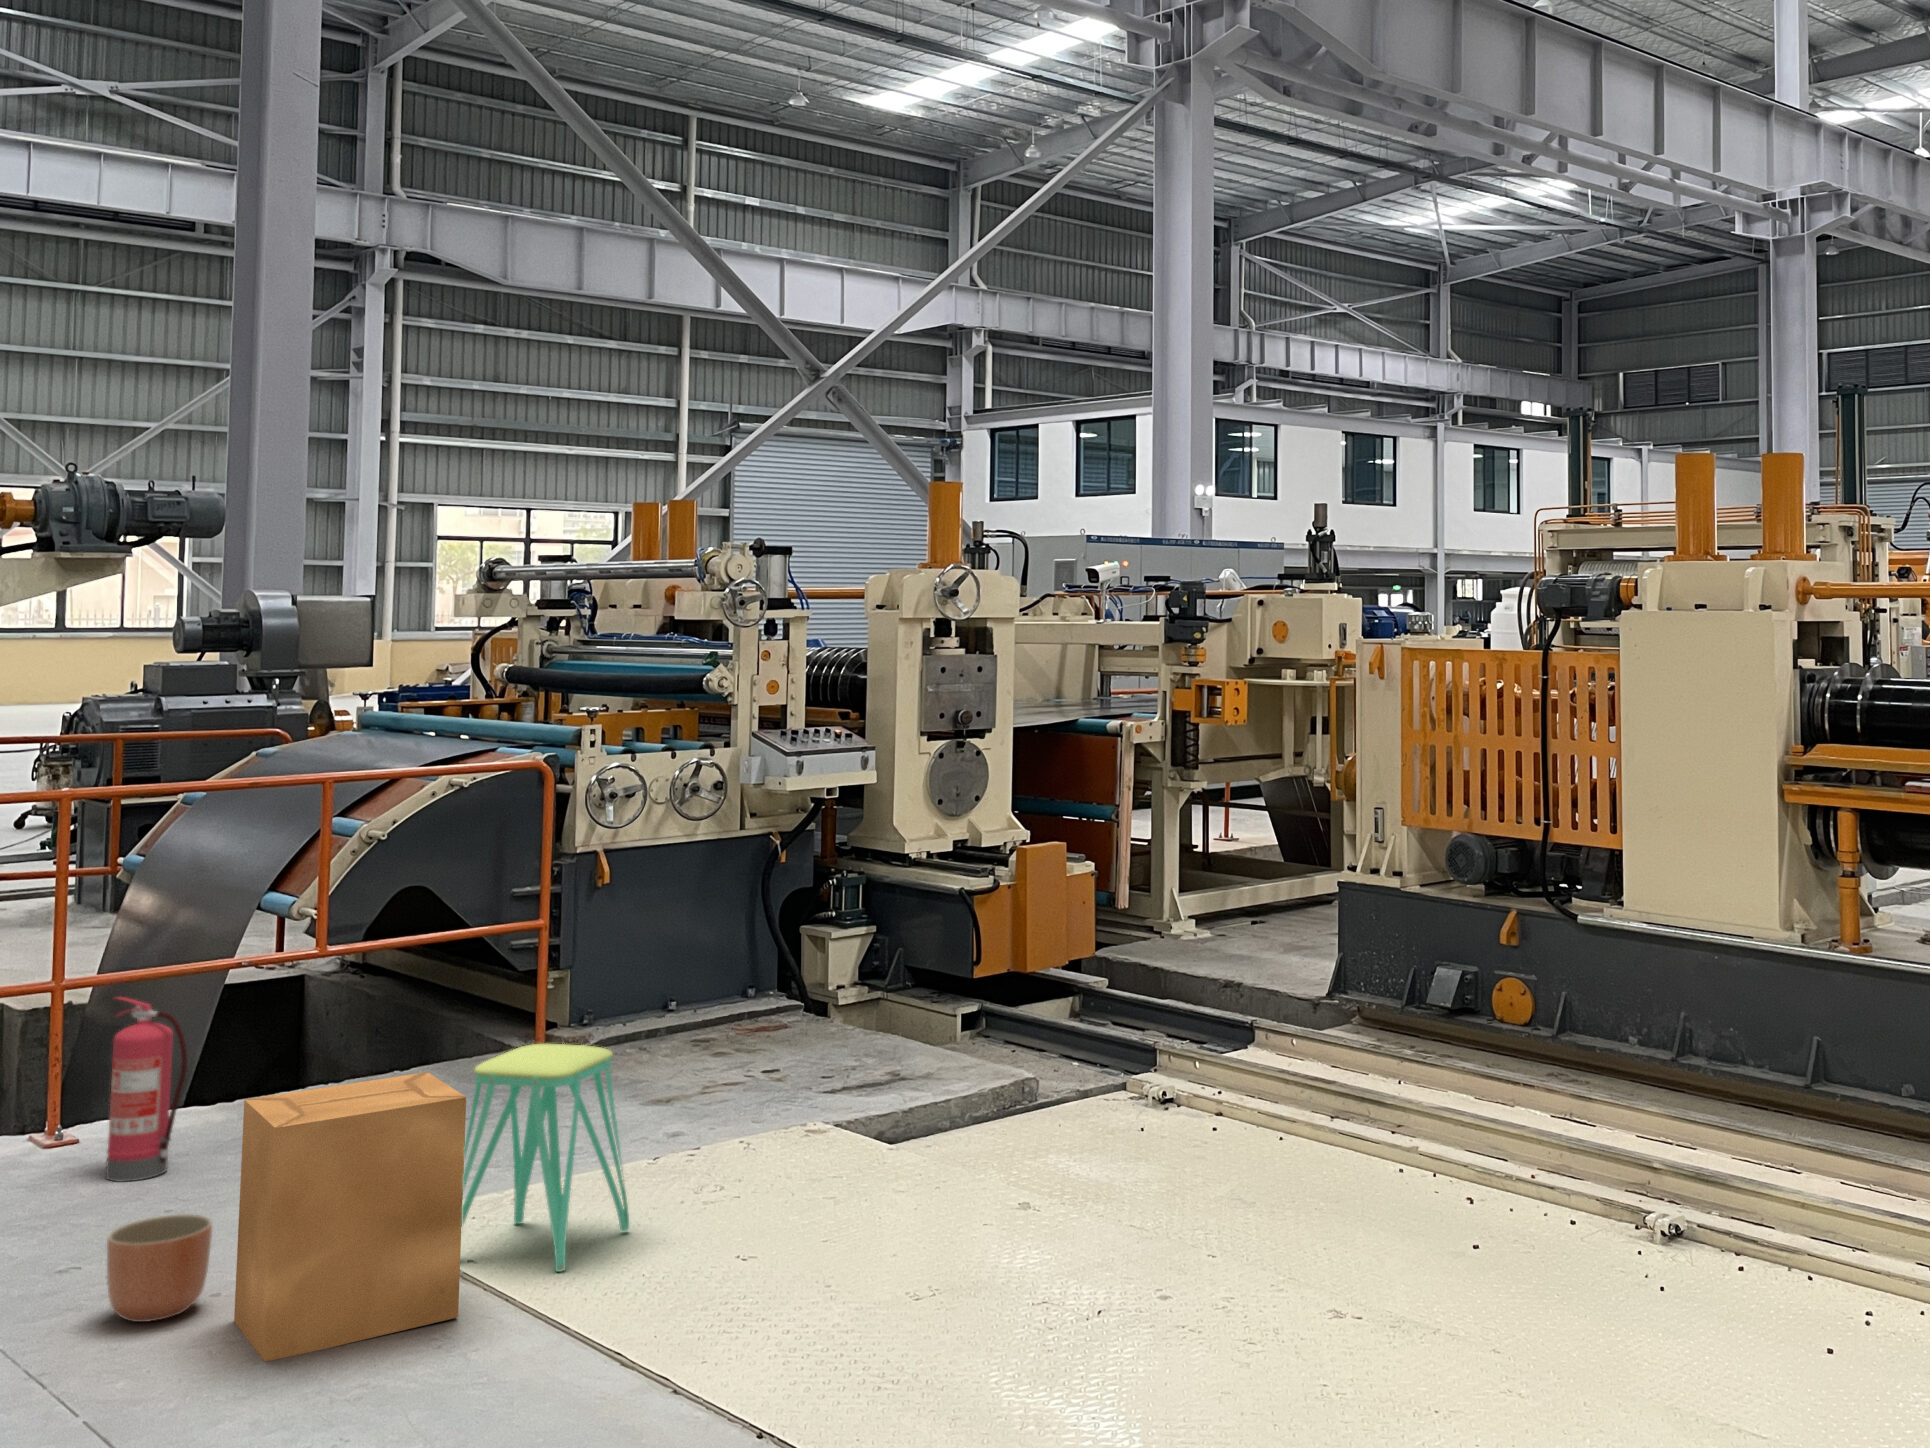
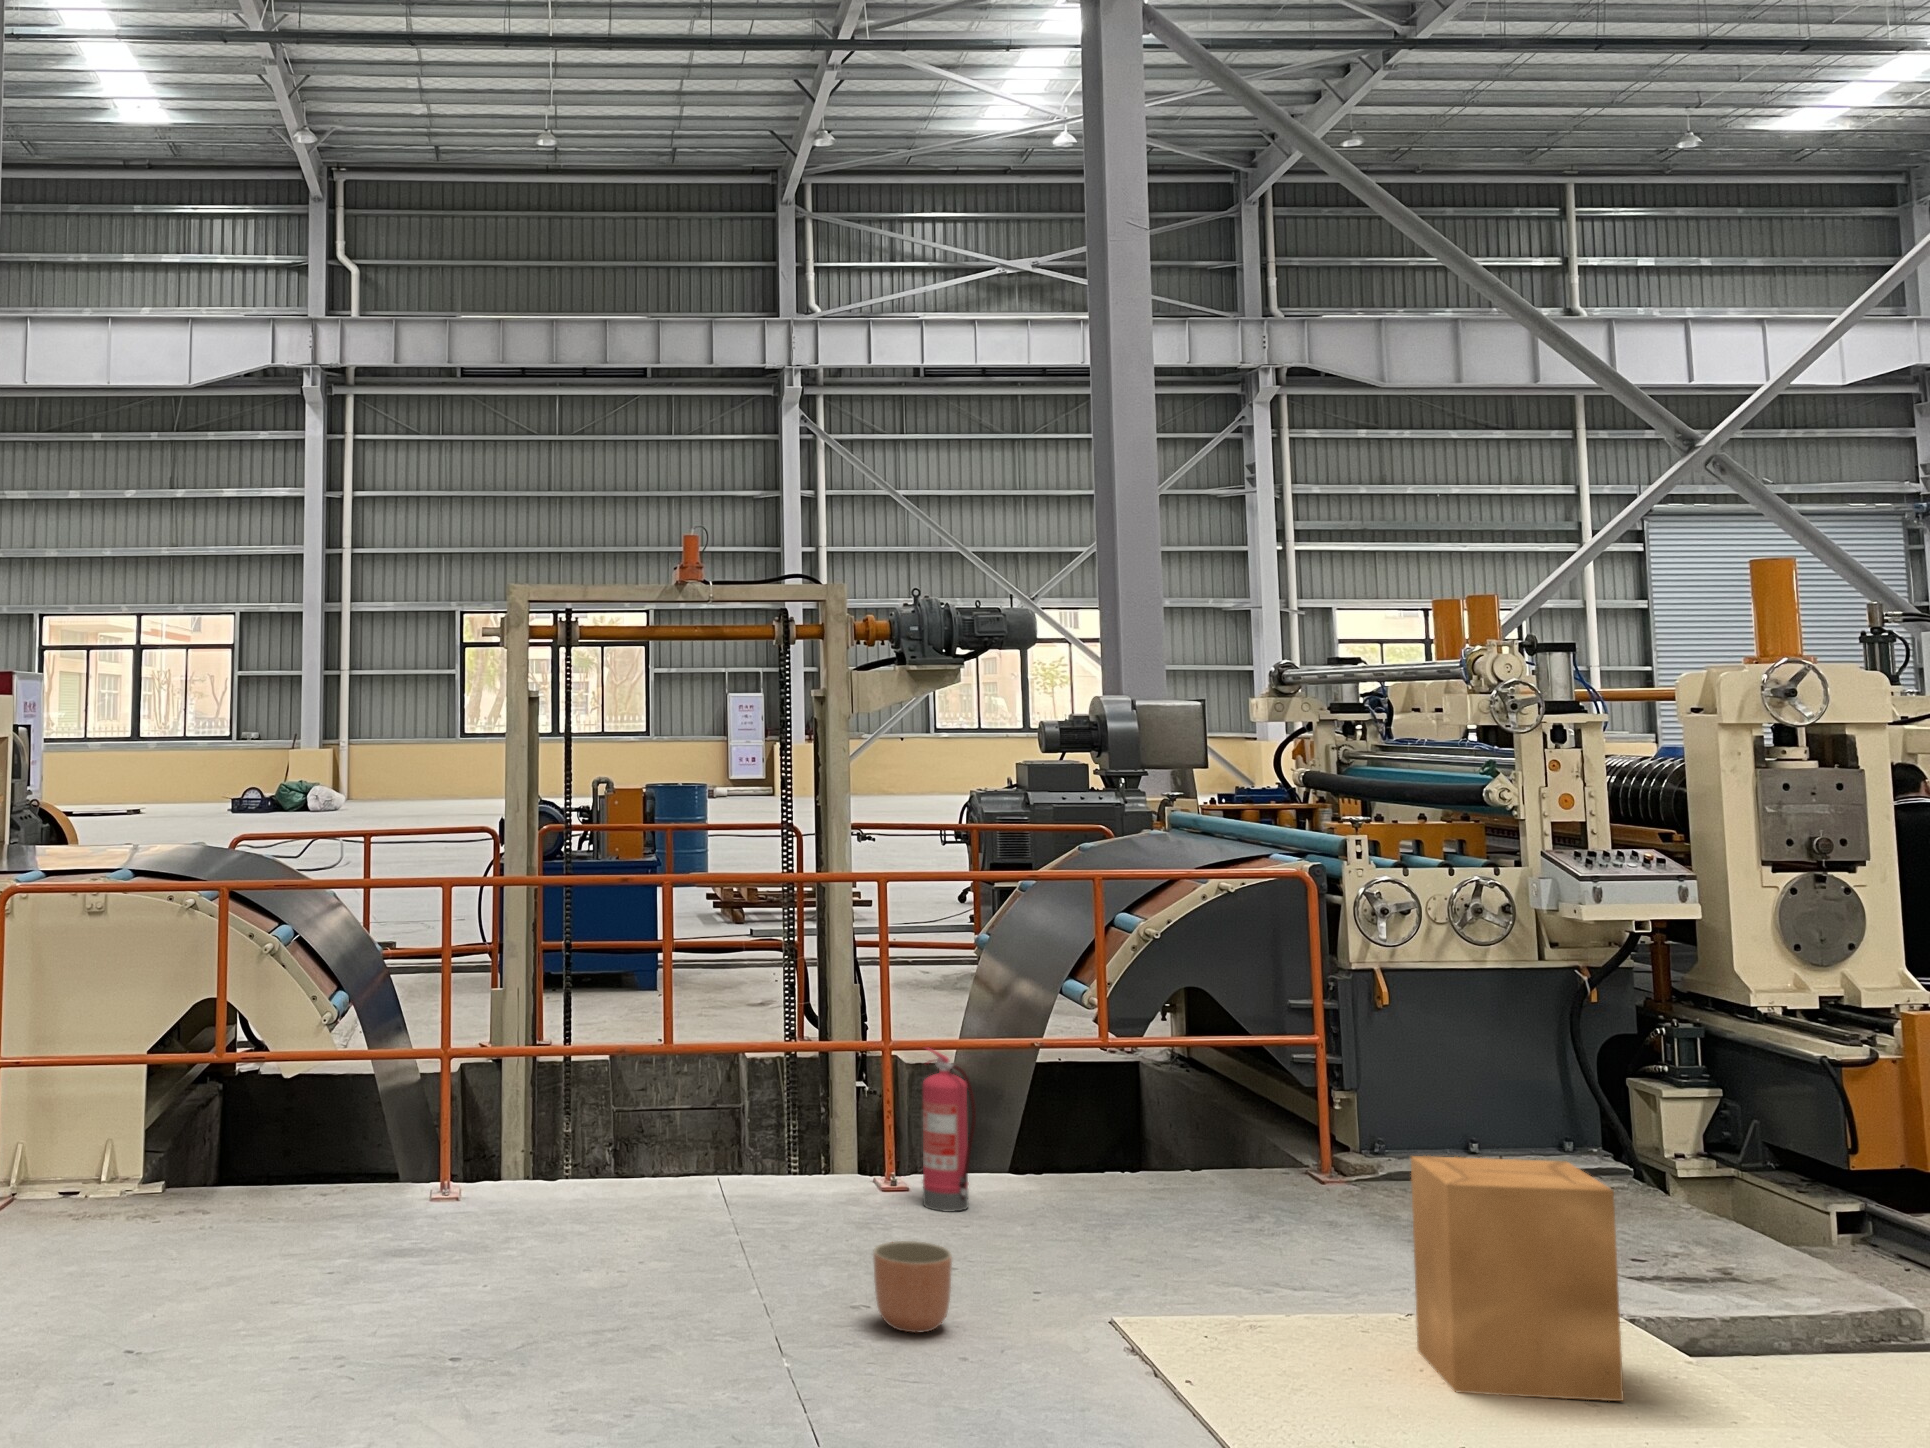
stool: present [462,1044,629,1272] -> none [1152,1149,1336,1386]
cardboard box: present [234,1072,466,1362] -> present [1411,1156,1624,1401]

